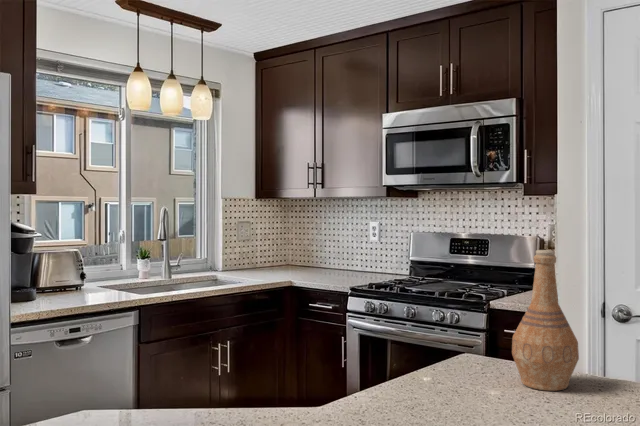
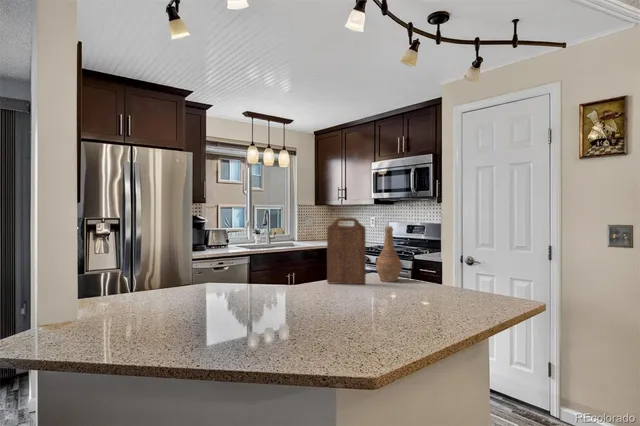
cutting board: none [408,230,508,405] -> present [327,218,366,284]

